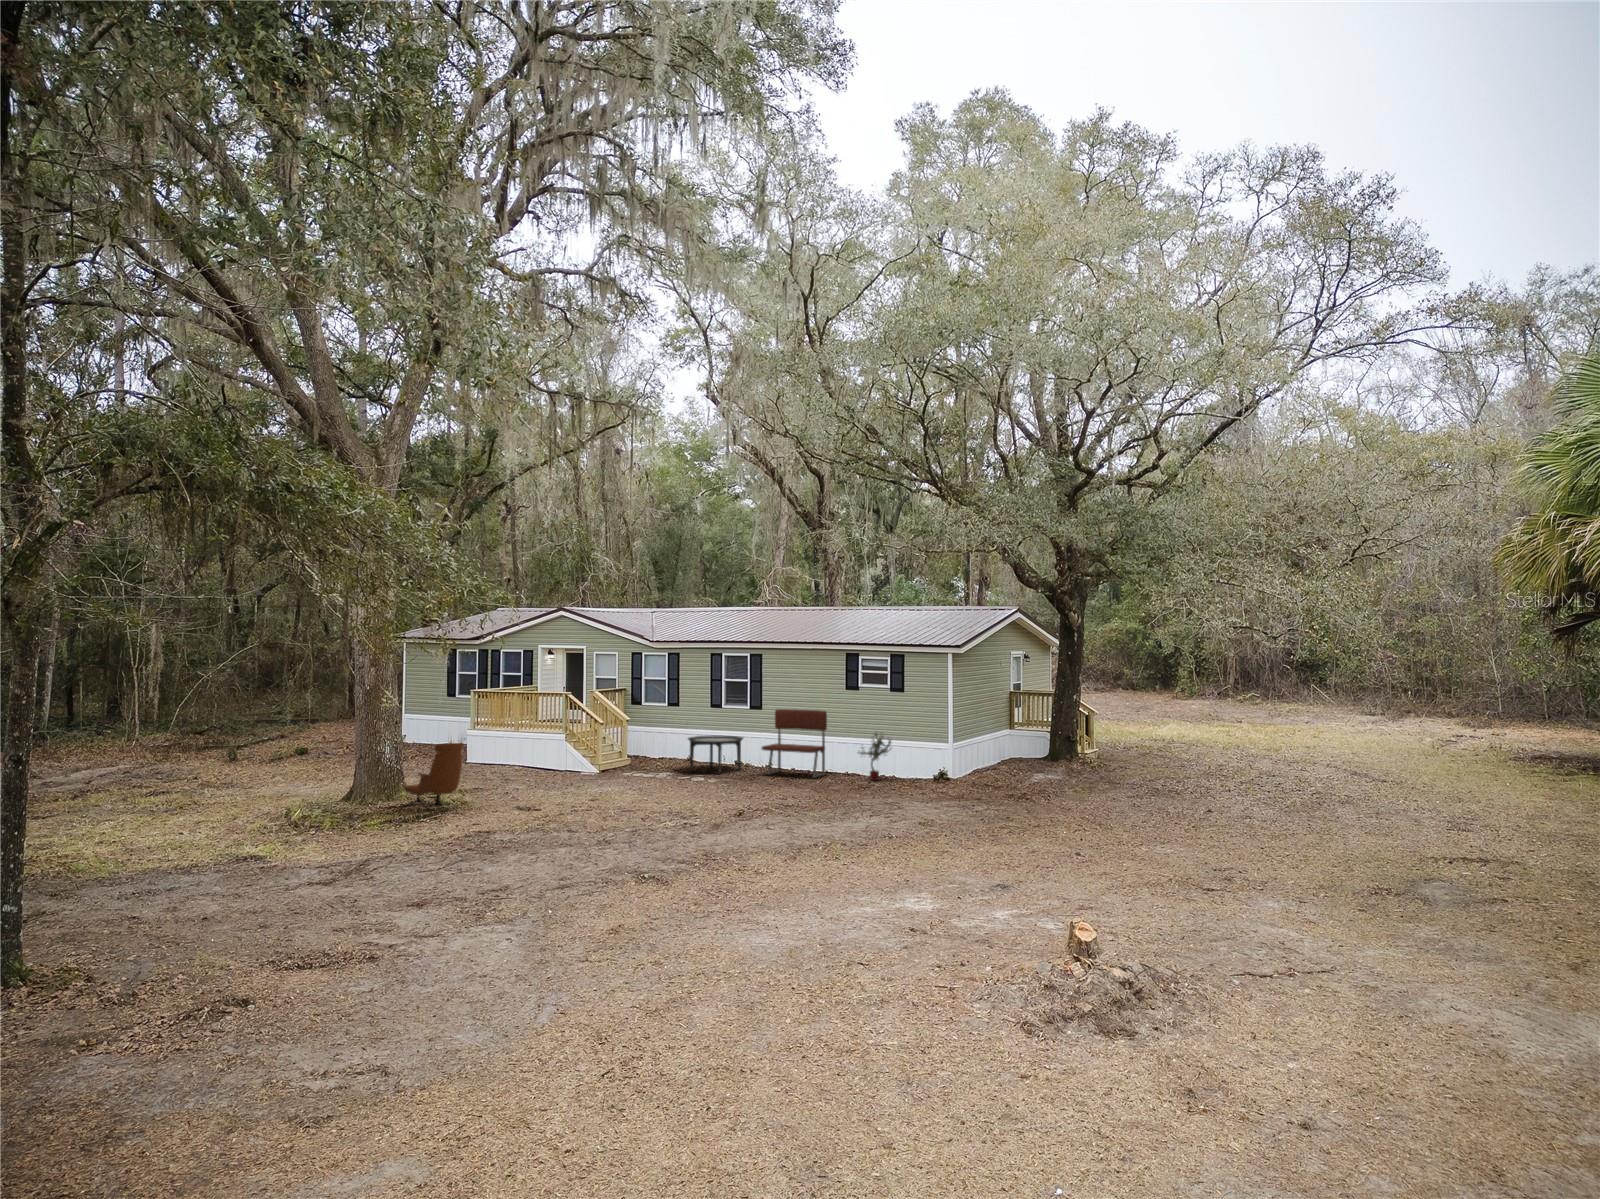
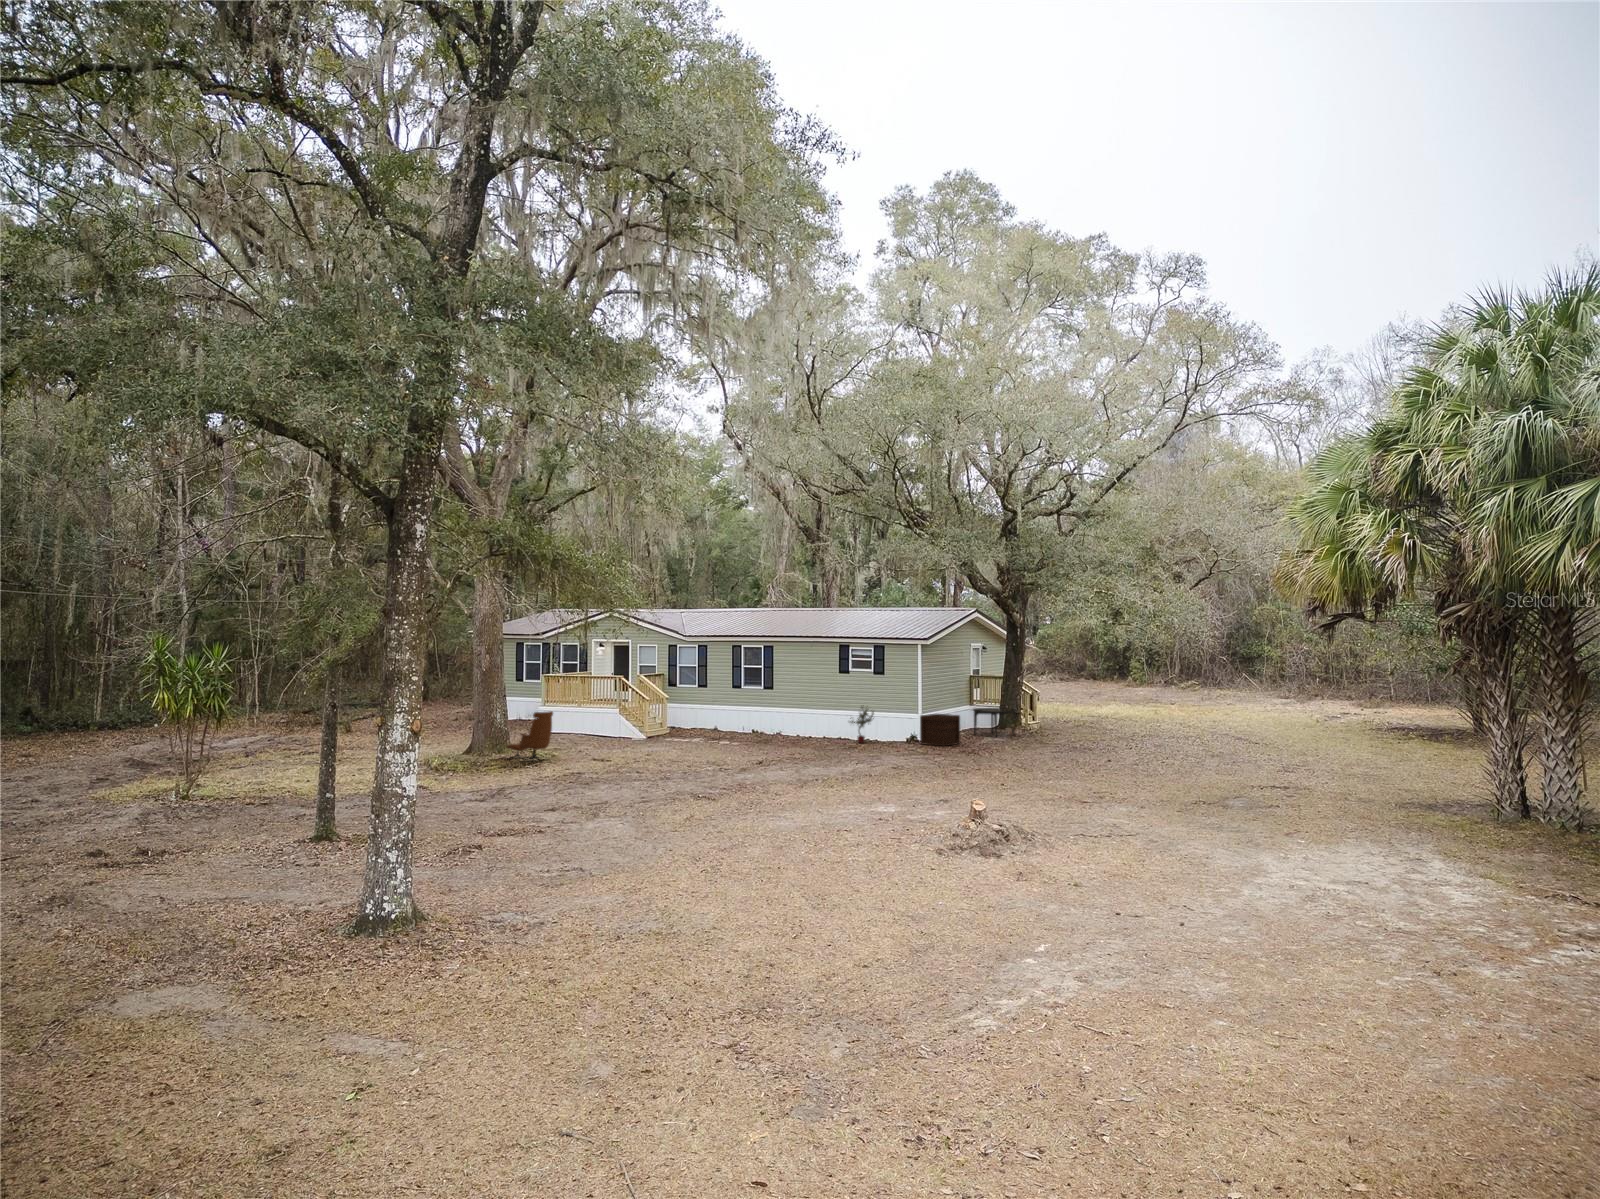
bench: present [761,709,827,778] -> none [773,689,824,742]
round table: present [688,736,743,775] -> present [973,708,1016,736]
wooden crate: none [951,742,1003,786] -> present [920,714,960,746]

